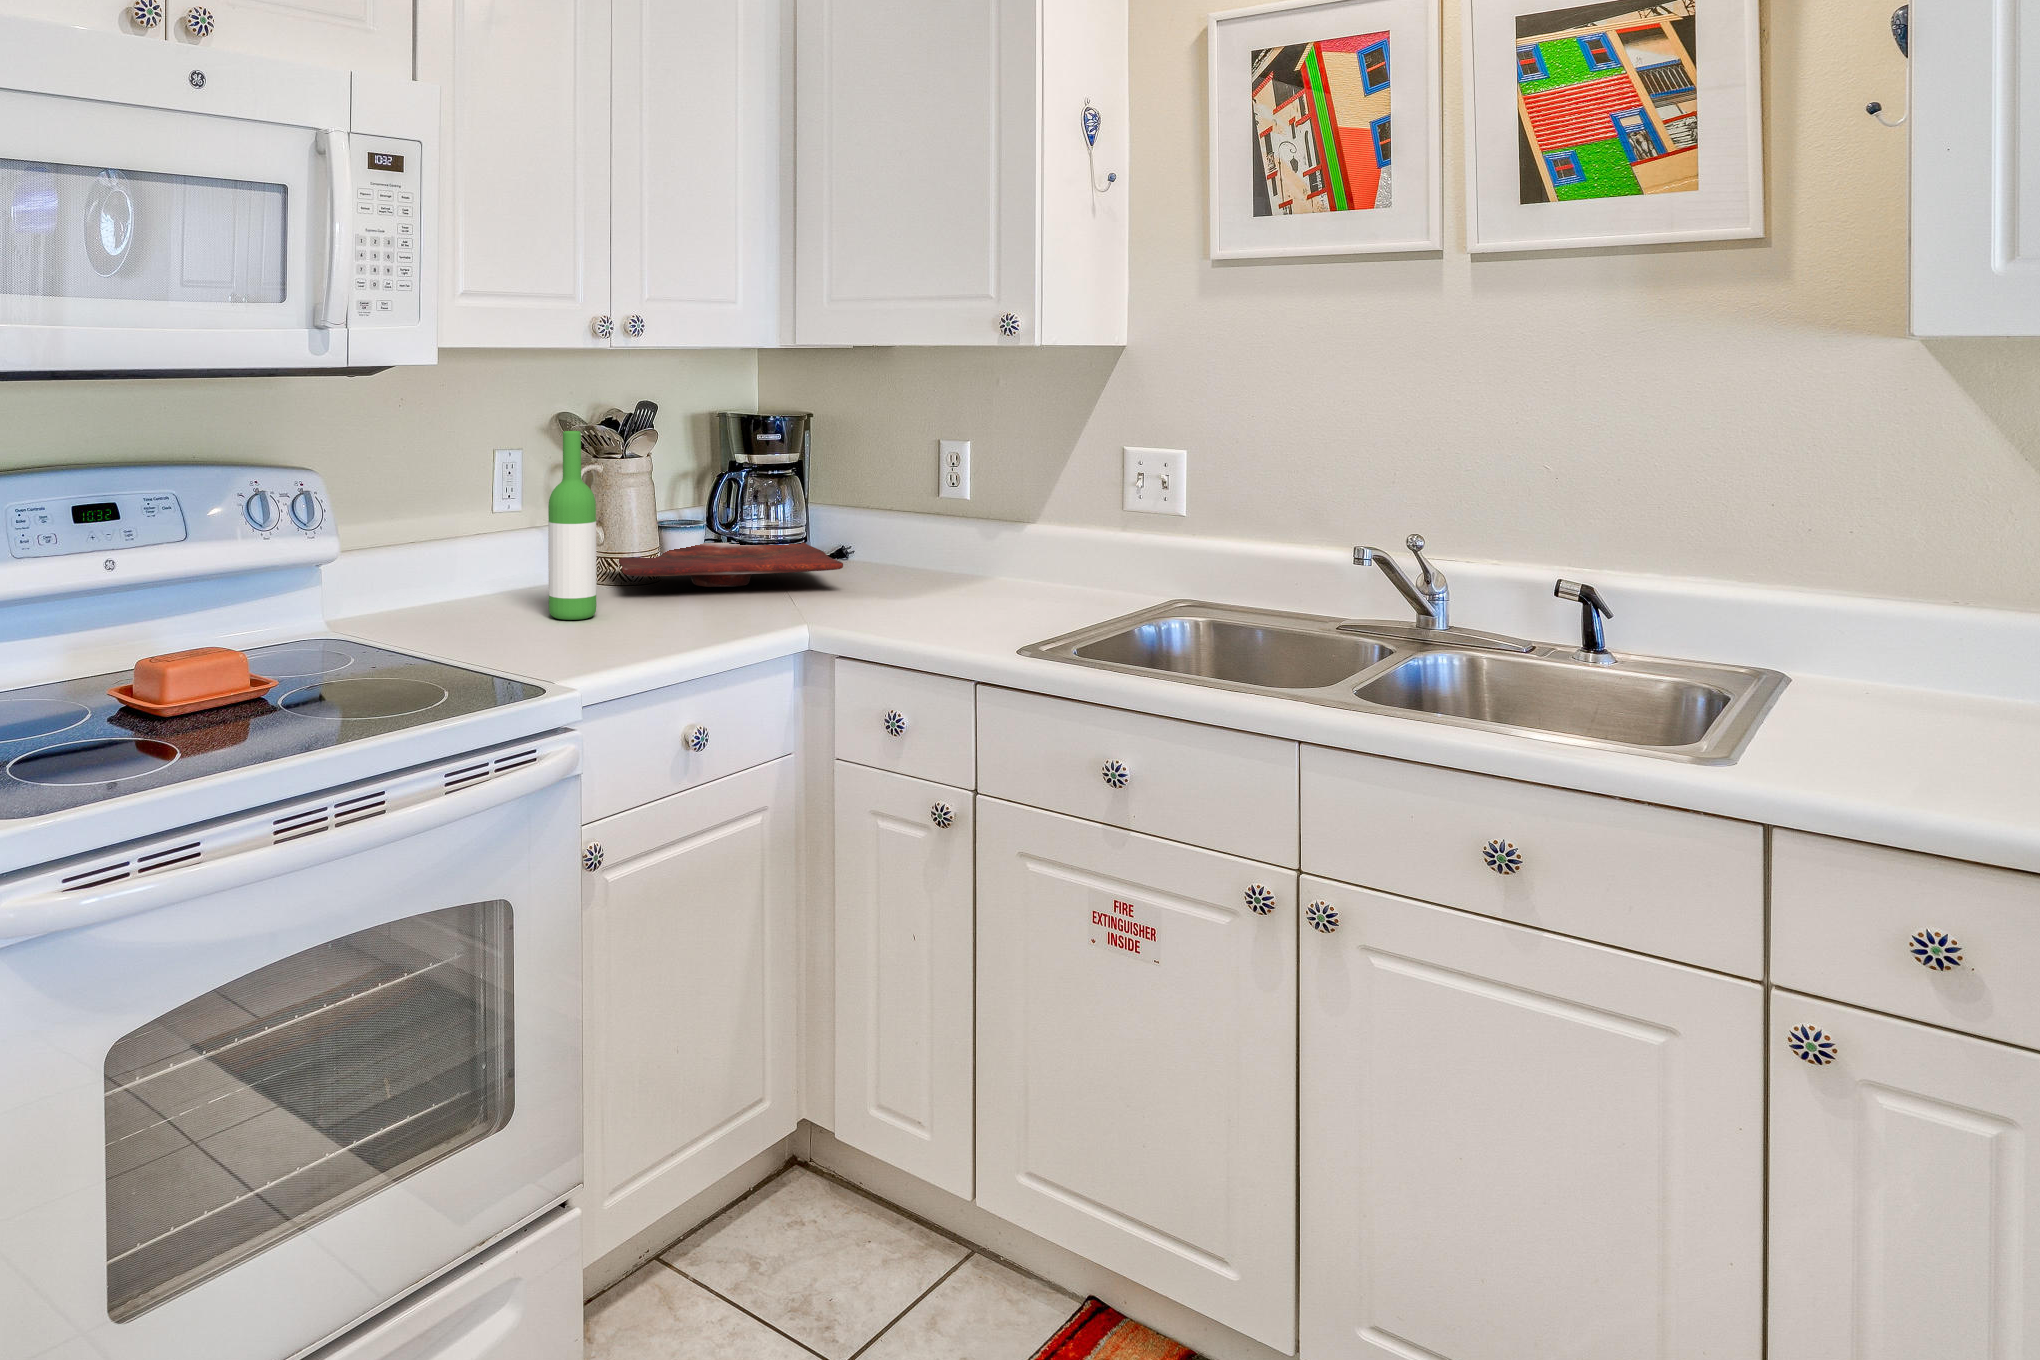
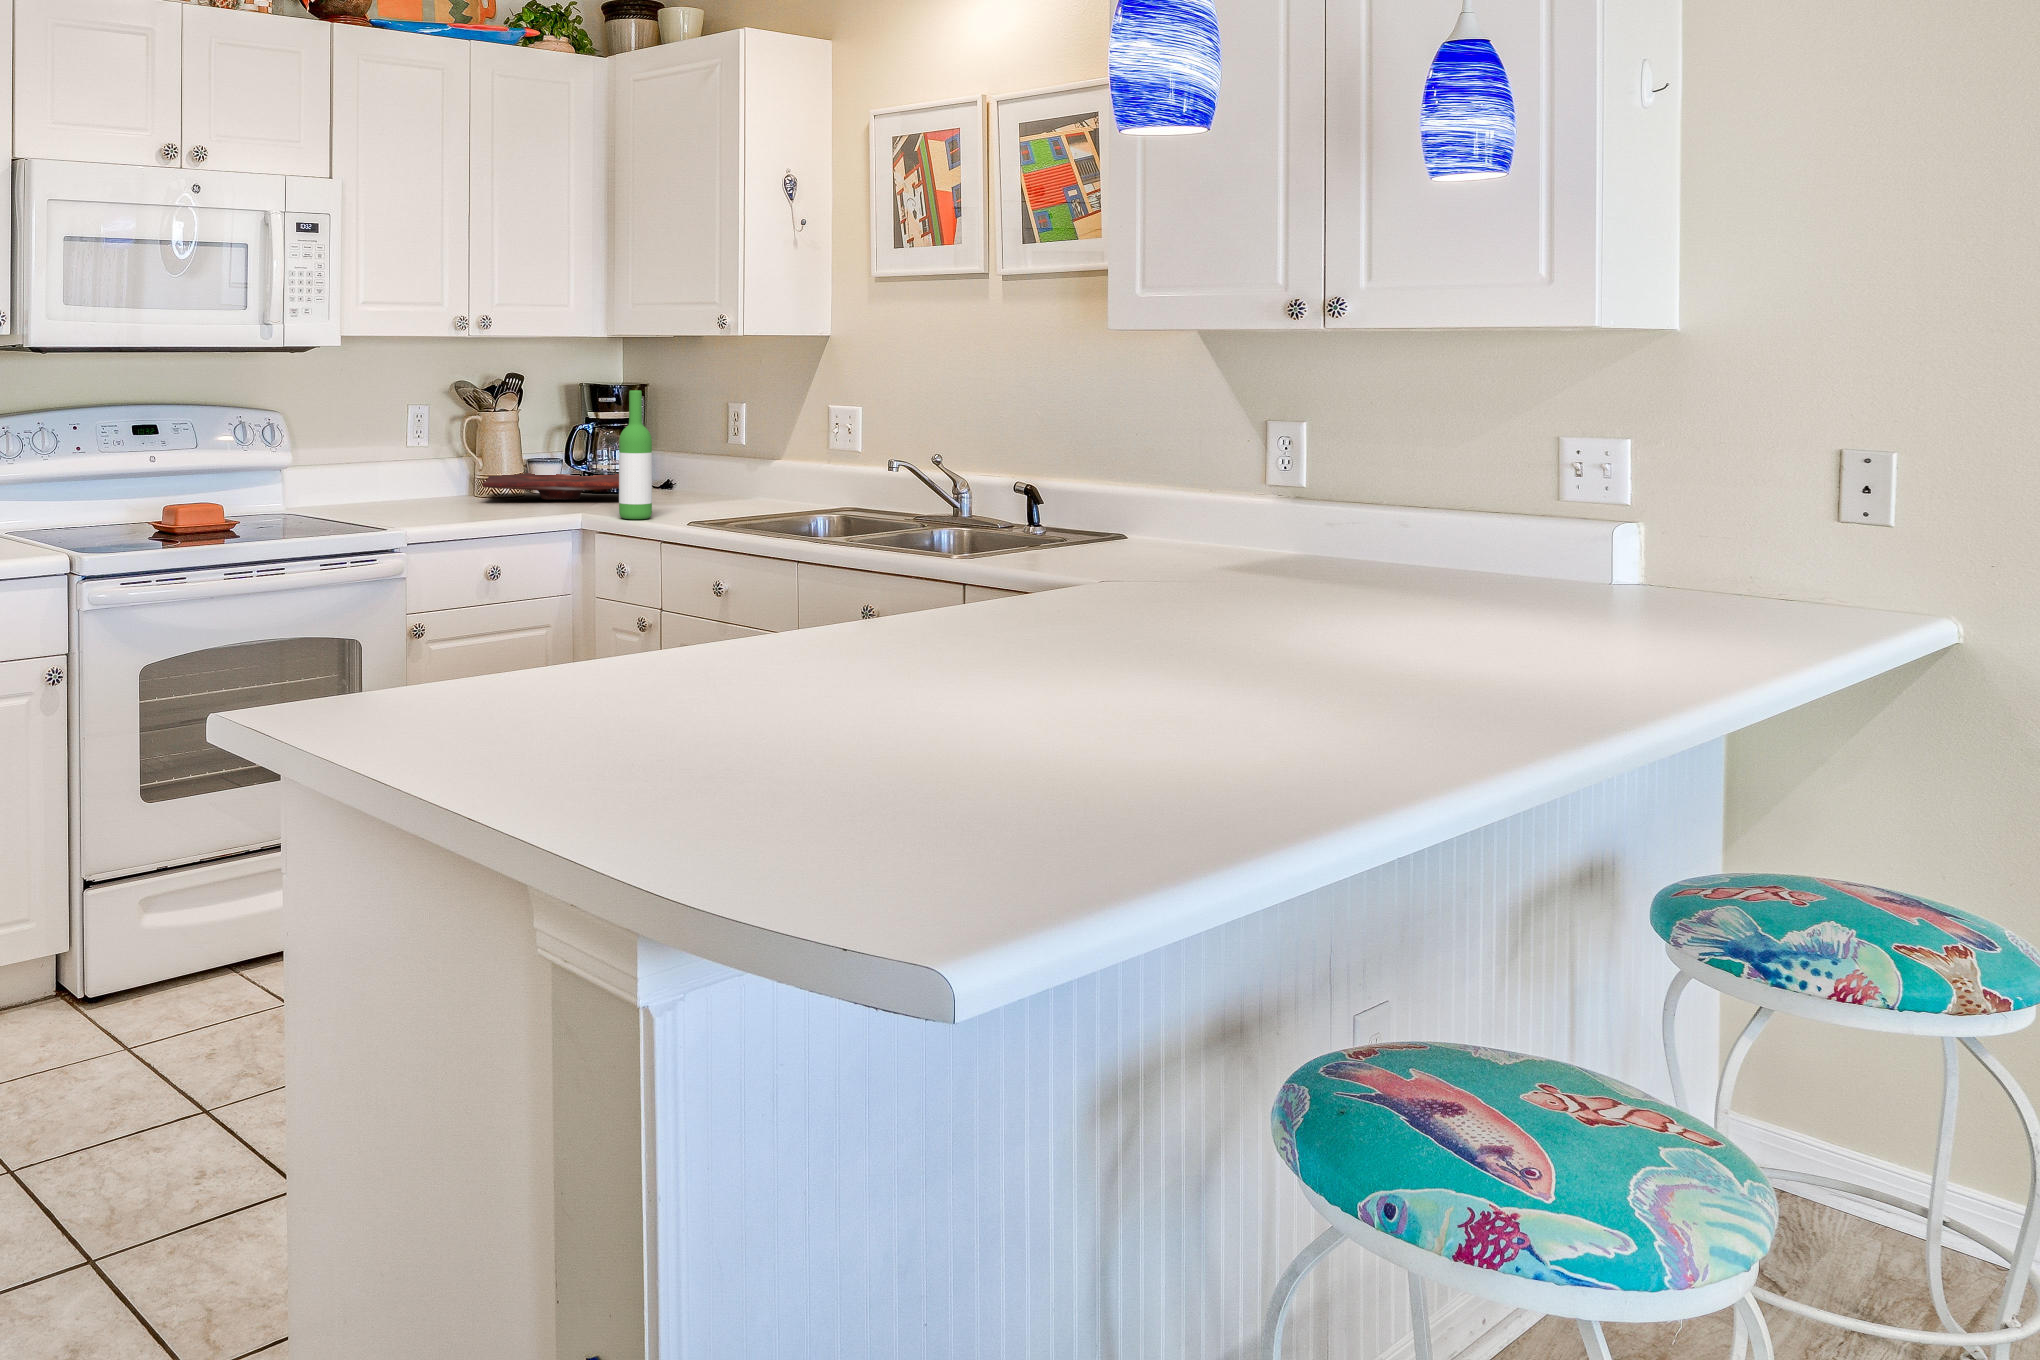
wine bottle: present [548,431,597,620] -> present [619,390,652,519]

